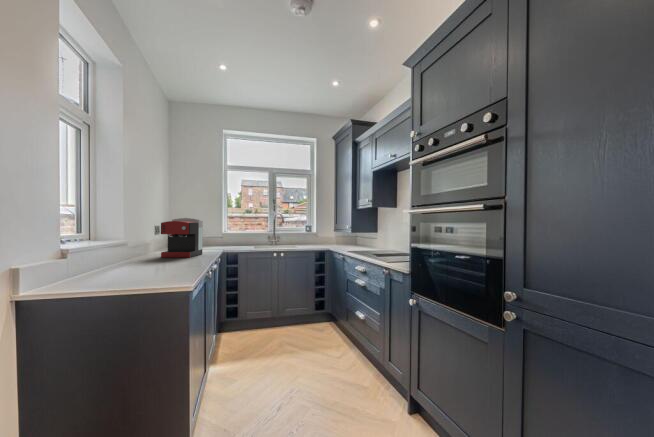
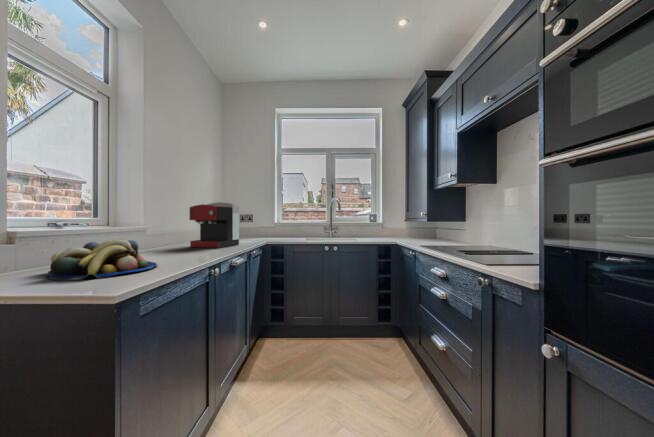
fruit bowl: none [99,253,175,284] -> present [47,239,157,280]

